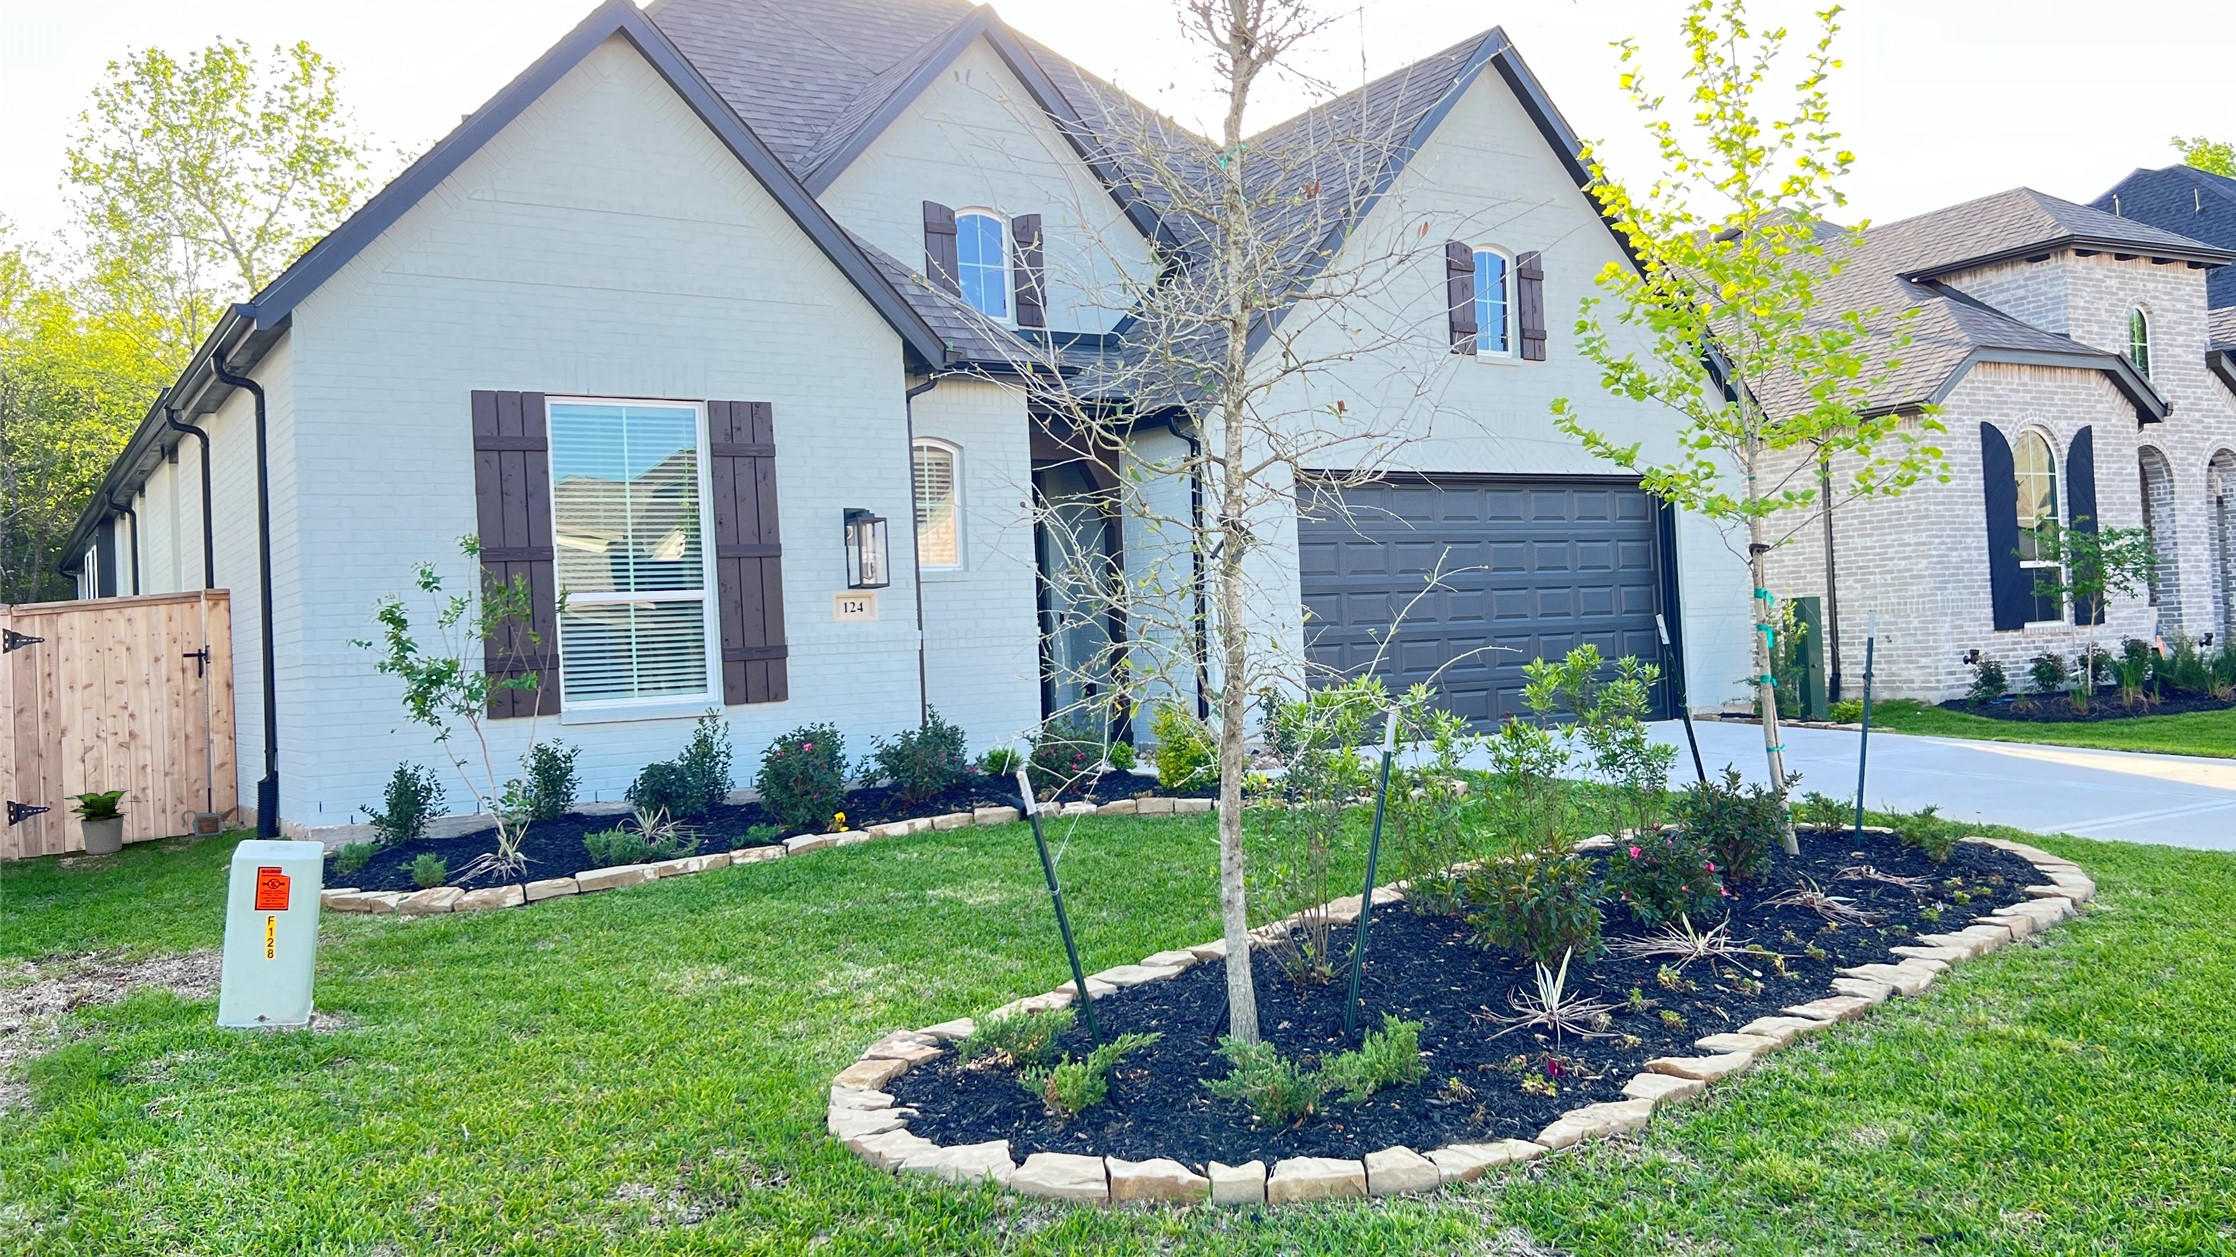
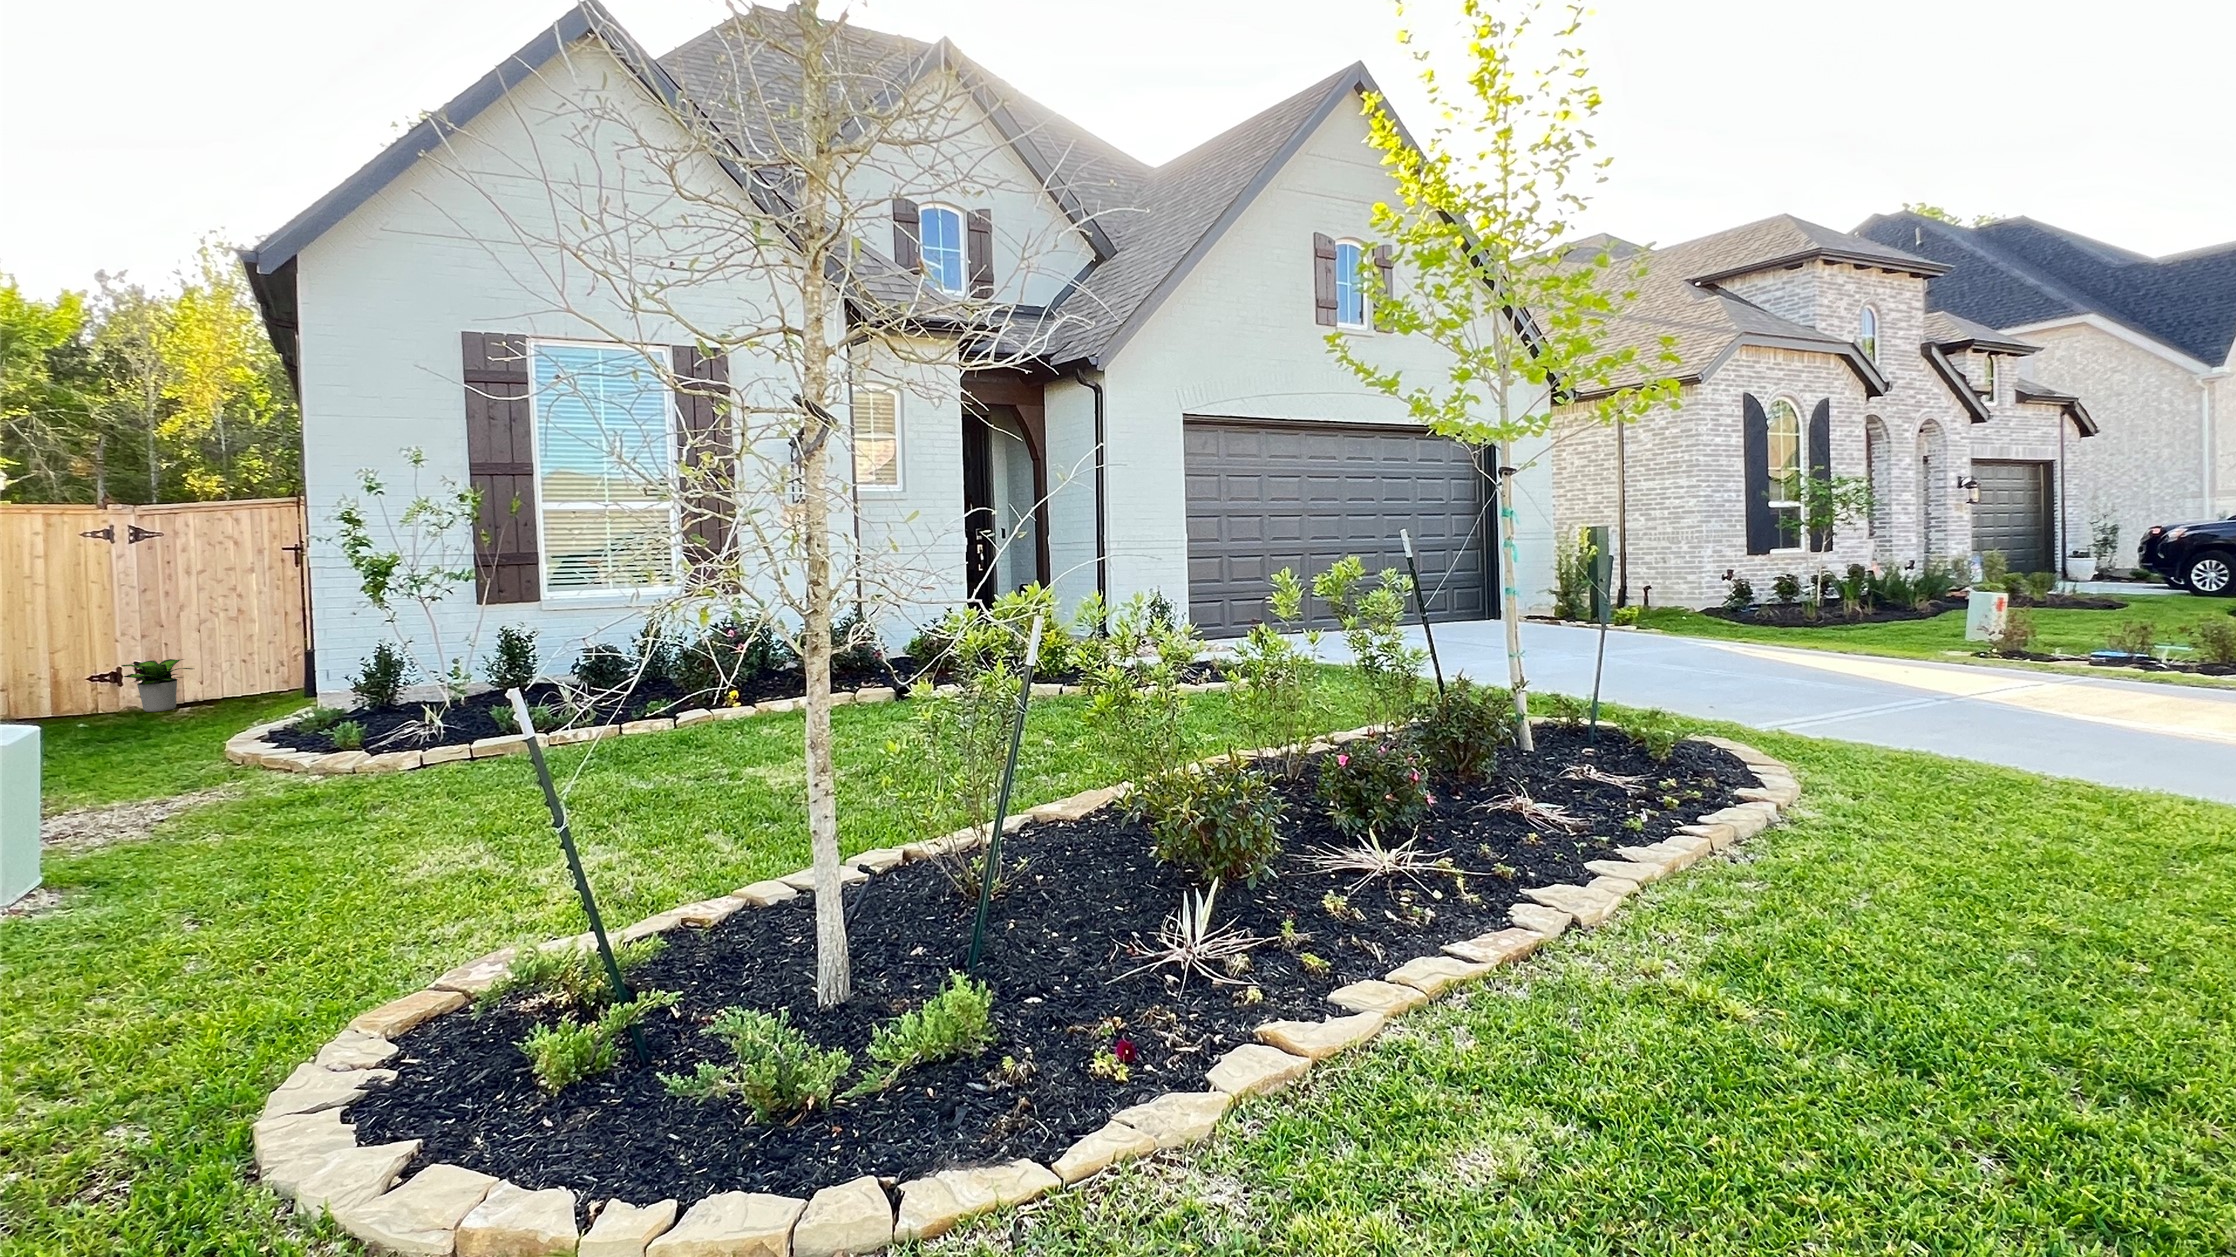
watering can: present [182,807,237,837] -> none [235,674,286,698]

